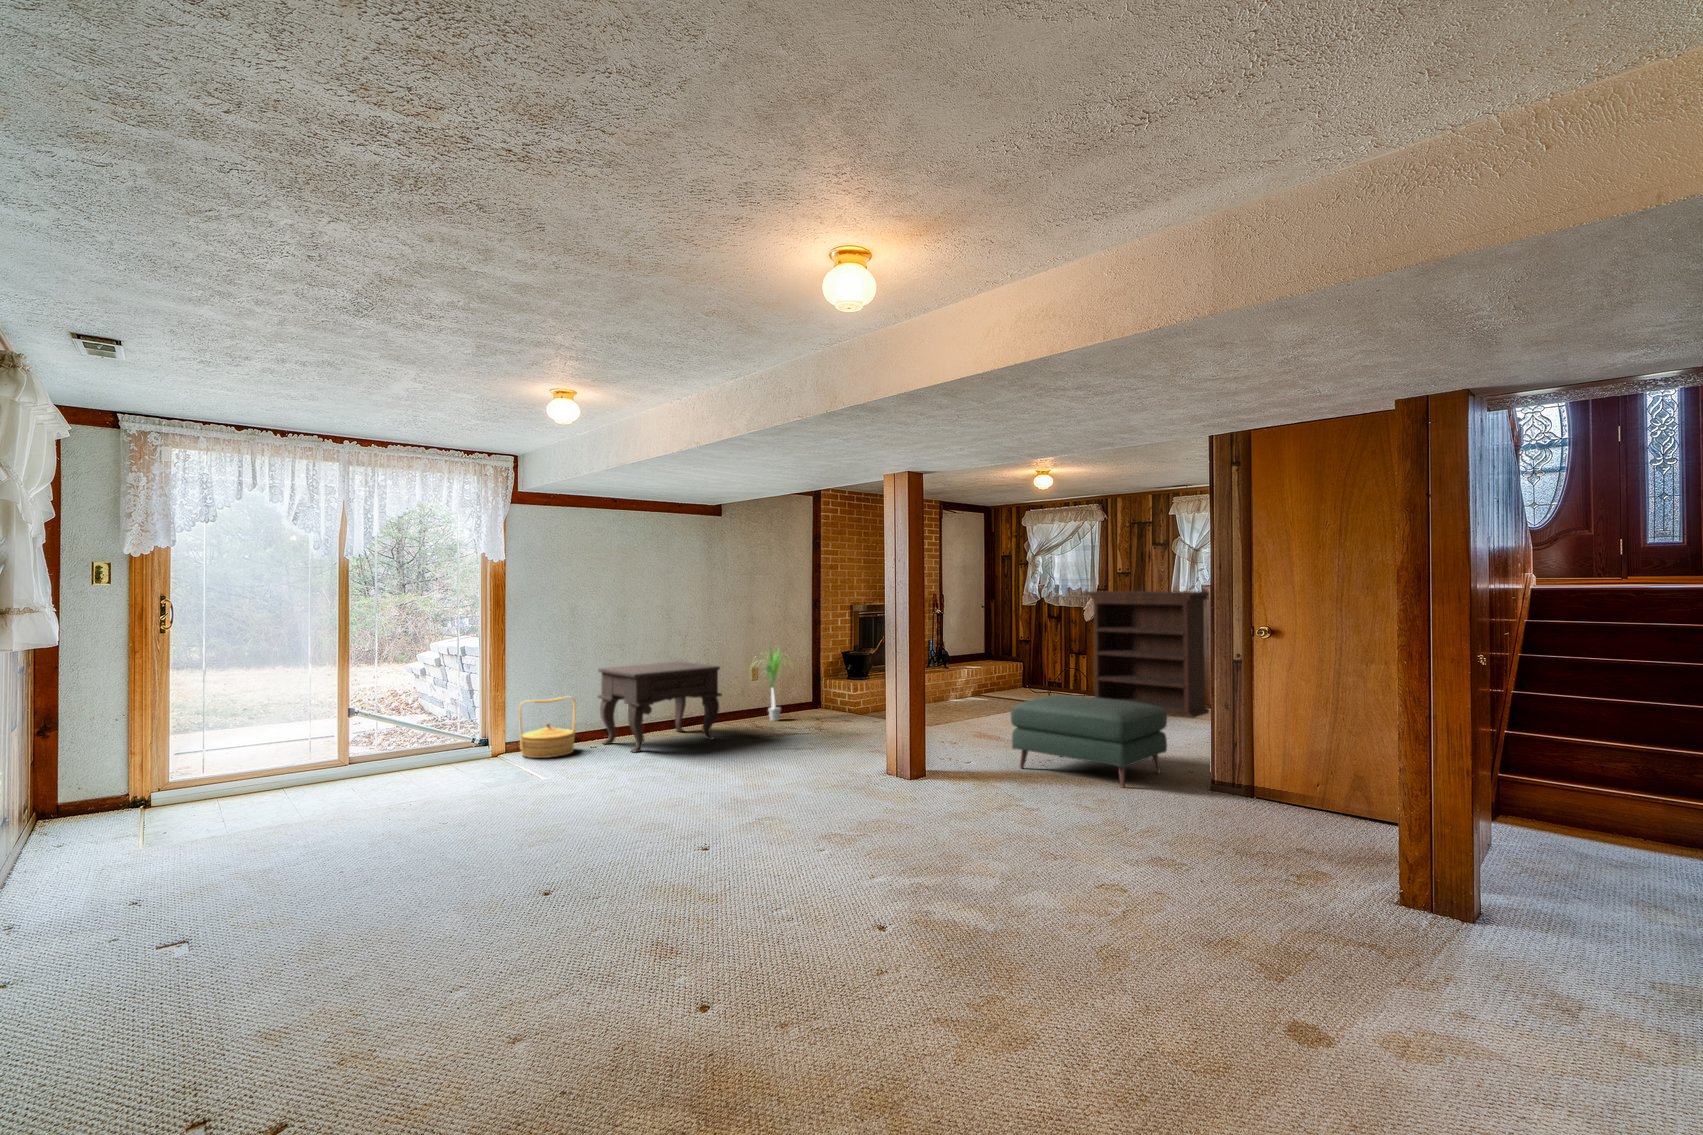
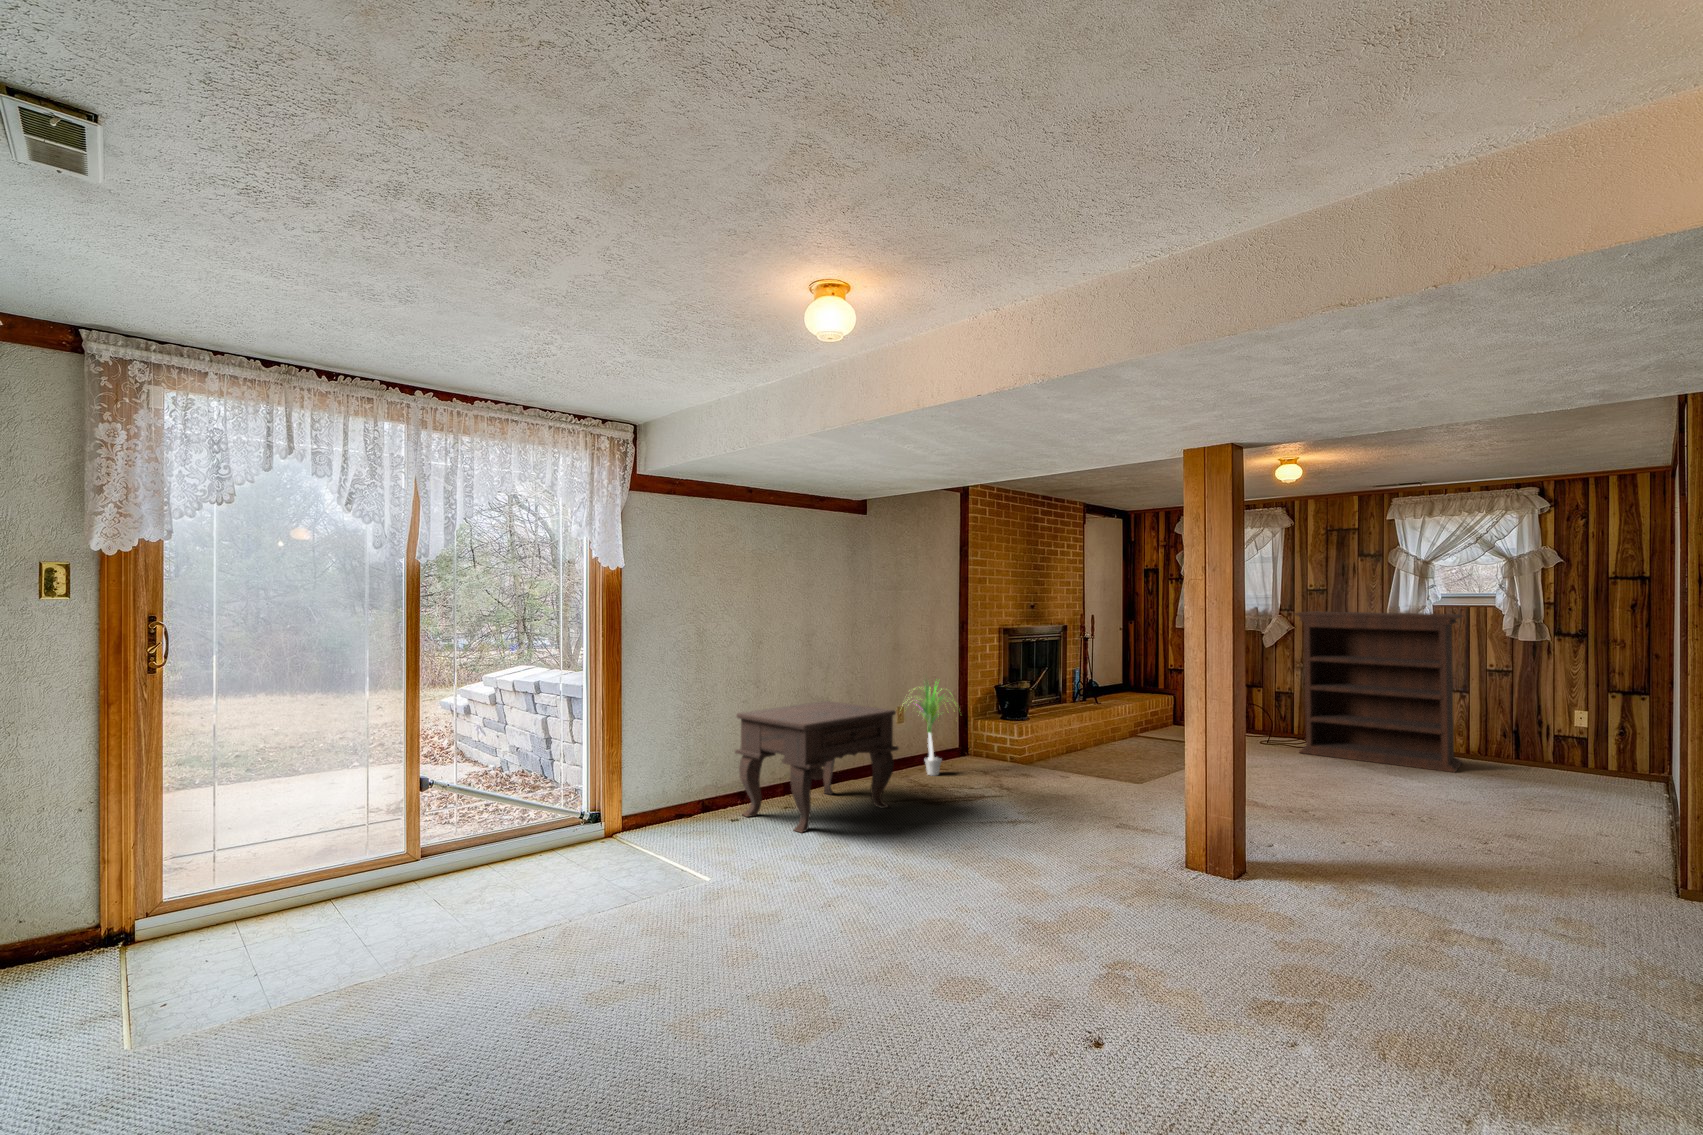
ottoman: present [1011,695,1167,787] -> none [1356,757,1590,904]
woven basket: present [519,697,576,758] -> none [645,753,716,843]

